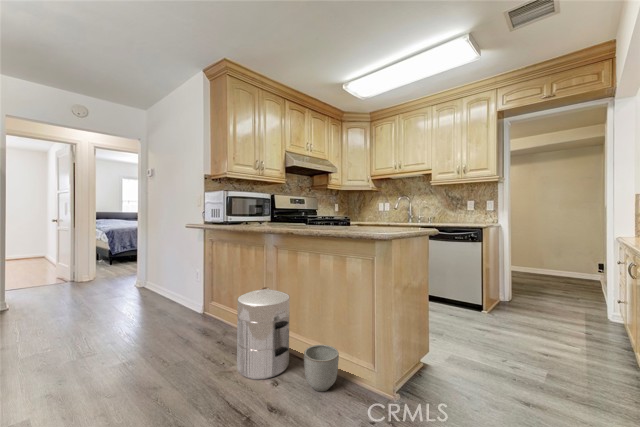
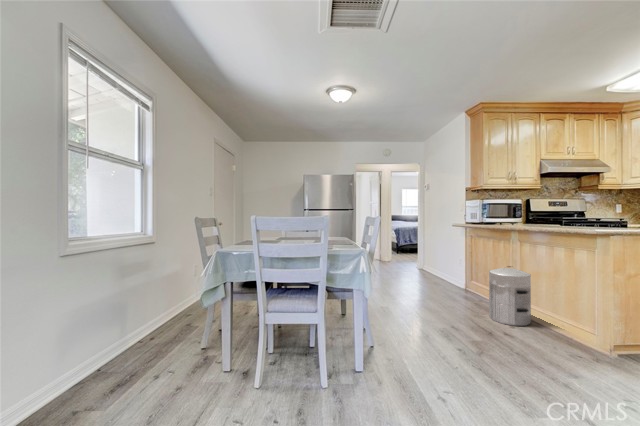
planter: present [304,345,339,392] -> none [539,310,570,341]

